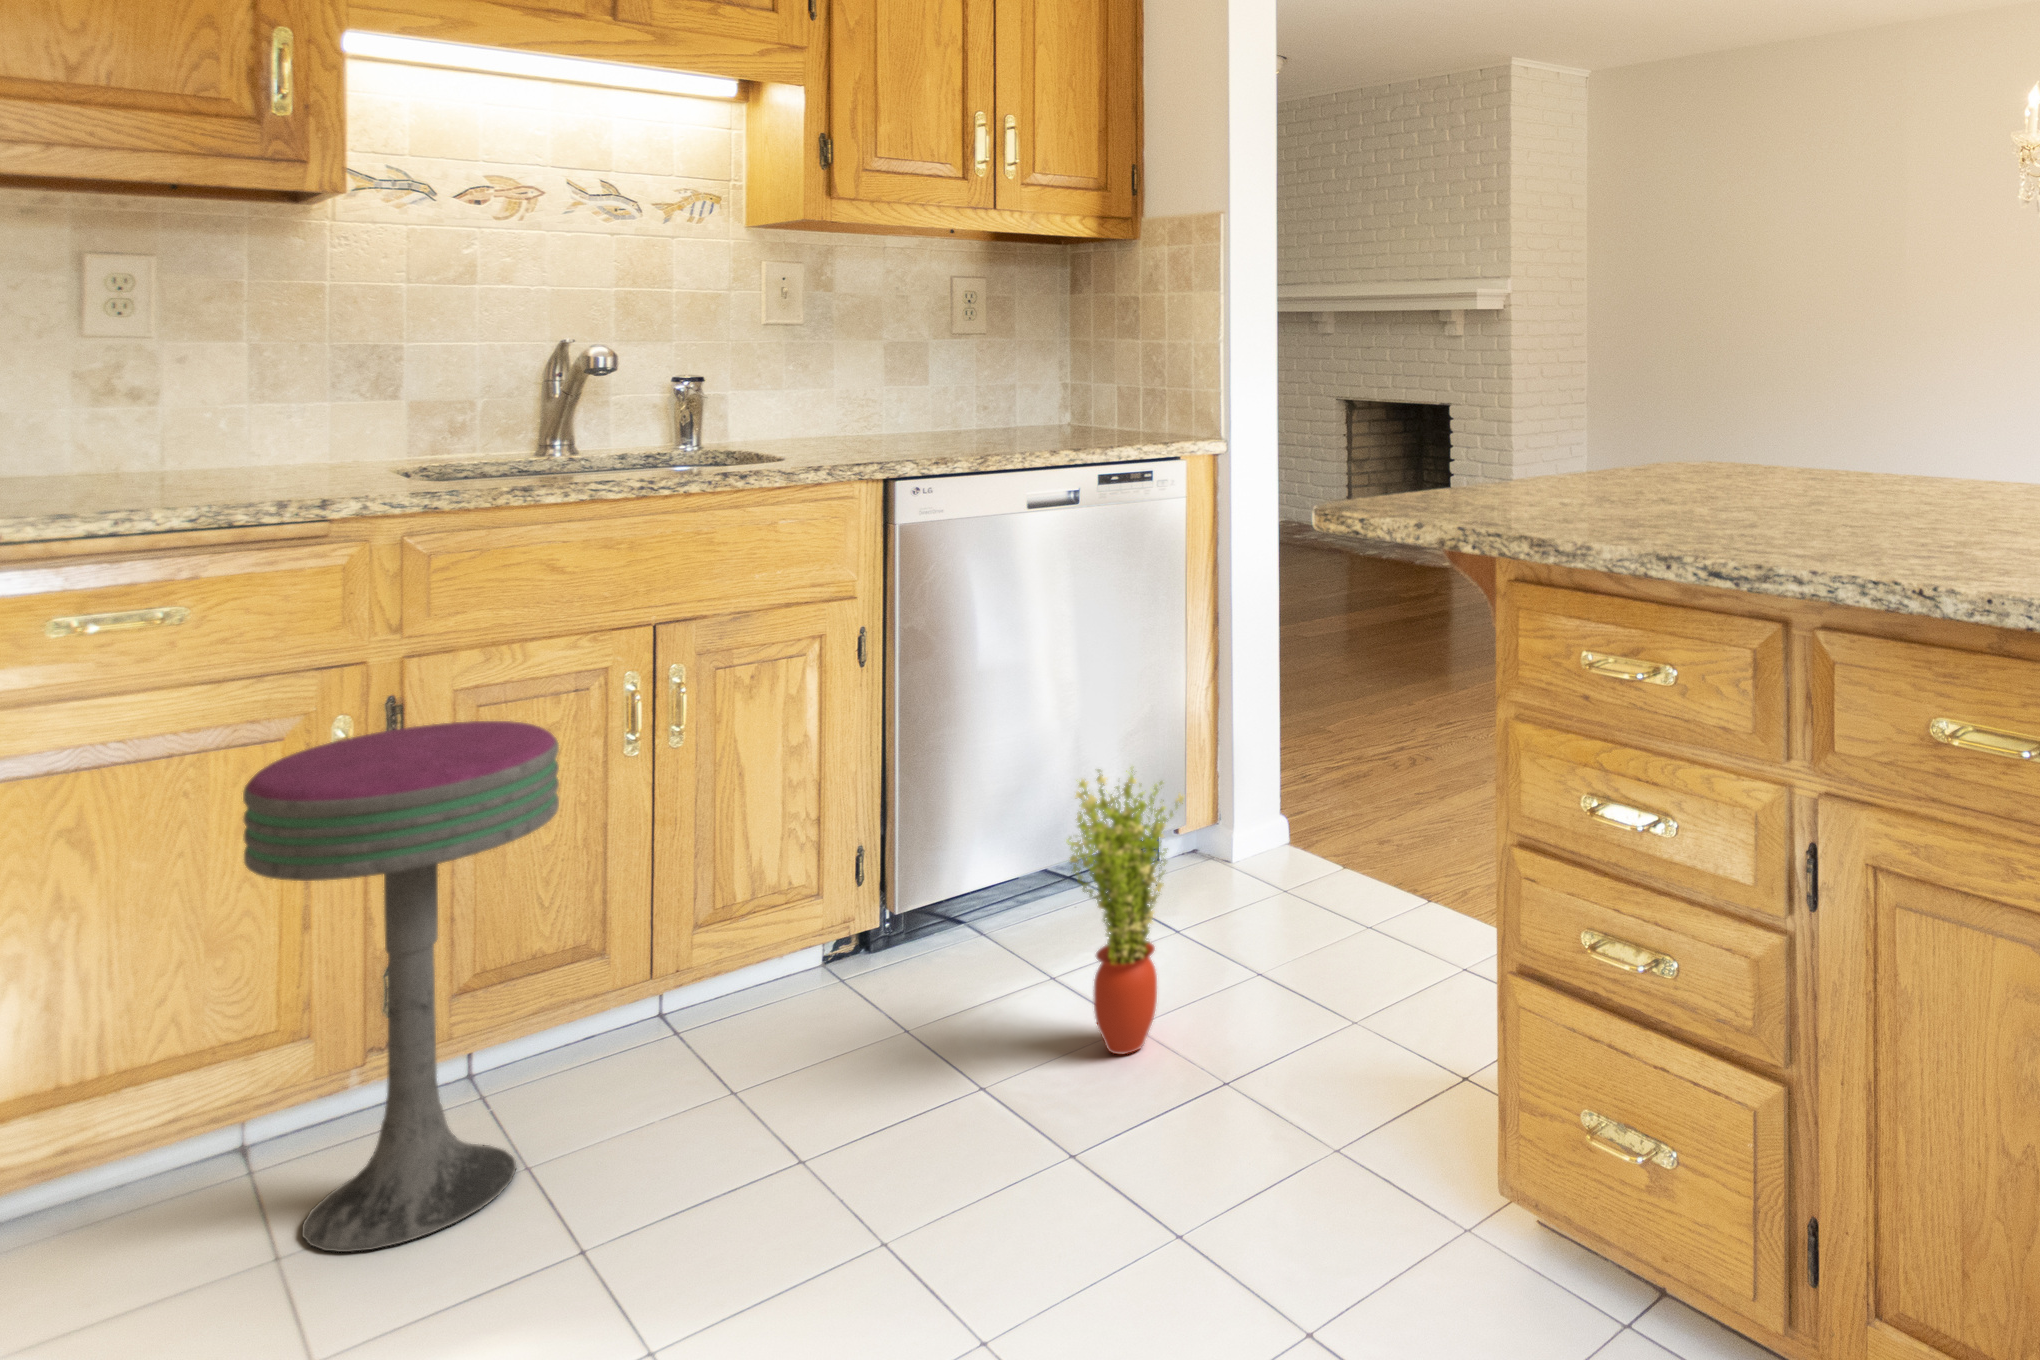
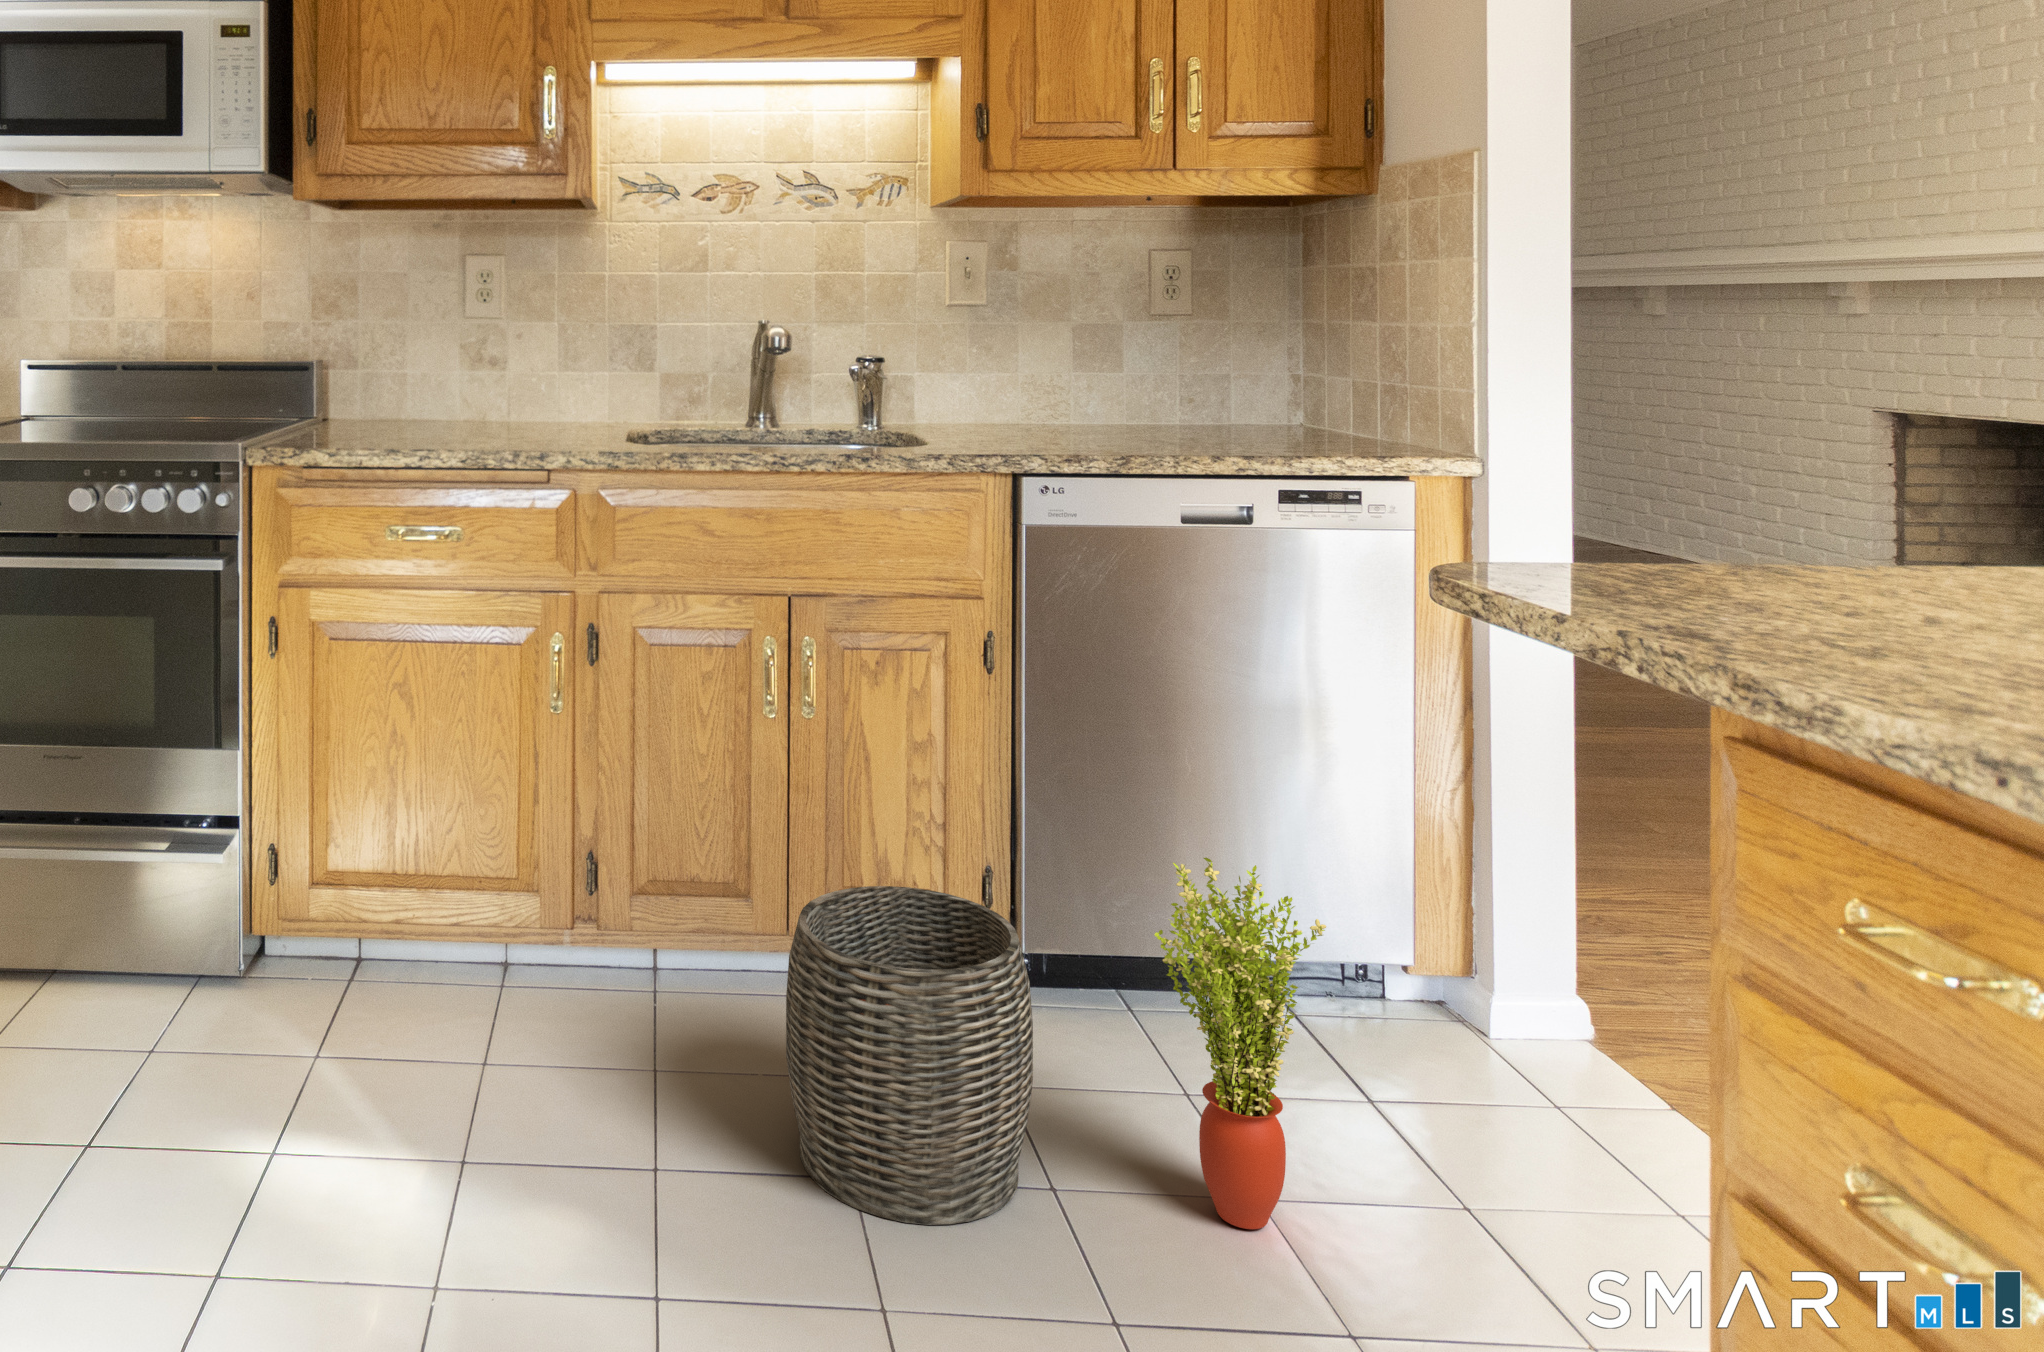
bar stool: present [243,721,559,1252] -> none [468,654,680,1095]
woven basket: none [716,868,963,1187] -> present [786,886,1033,1225]

